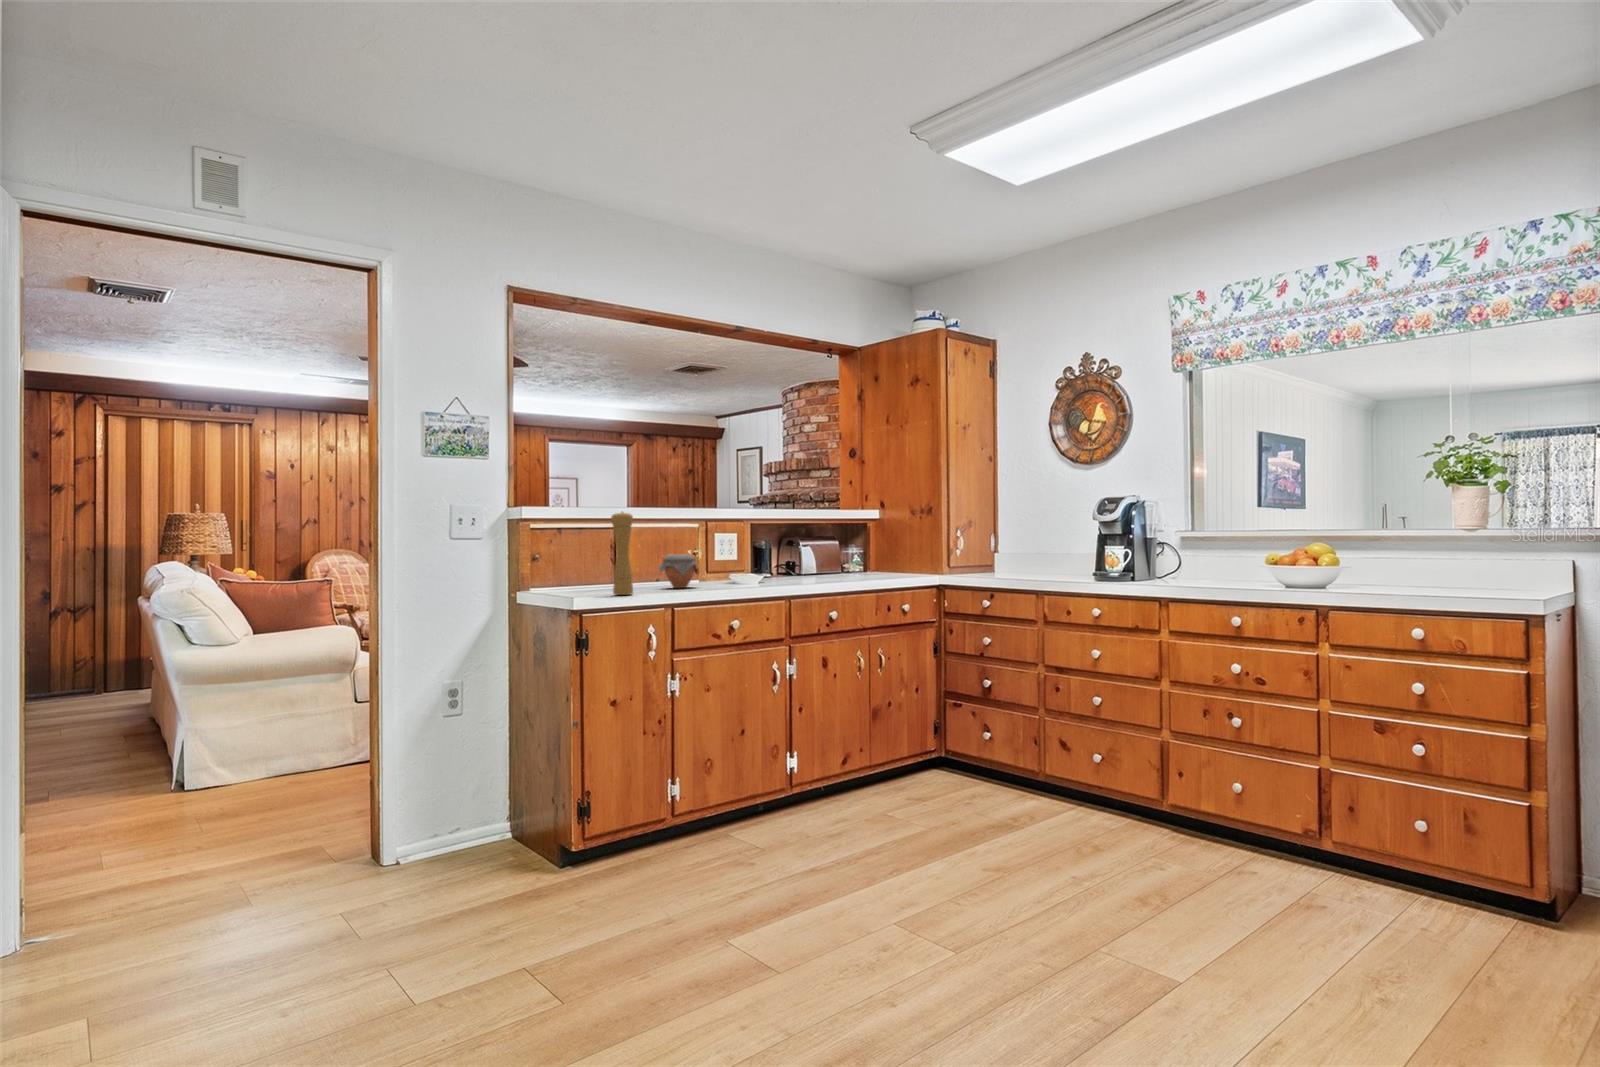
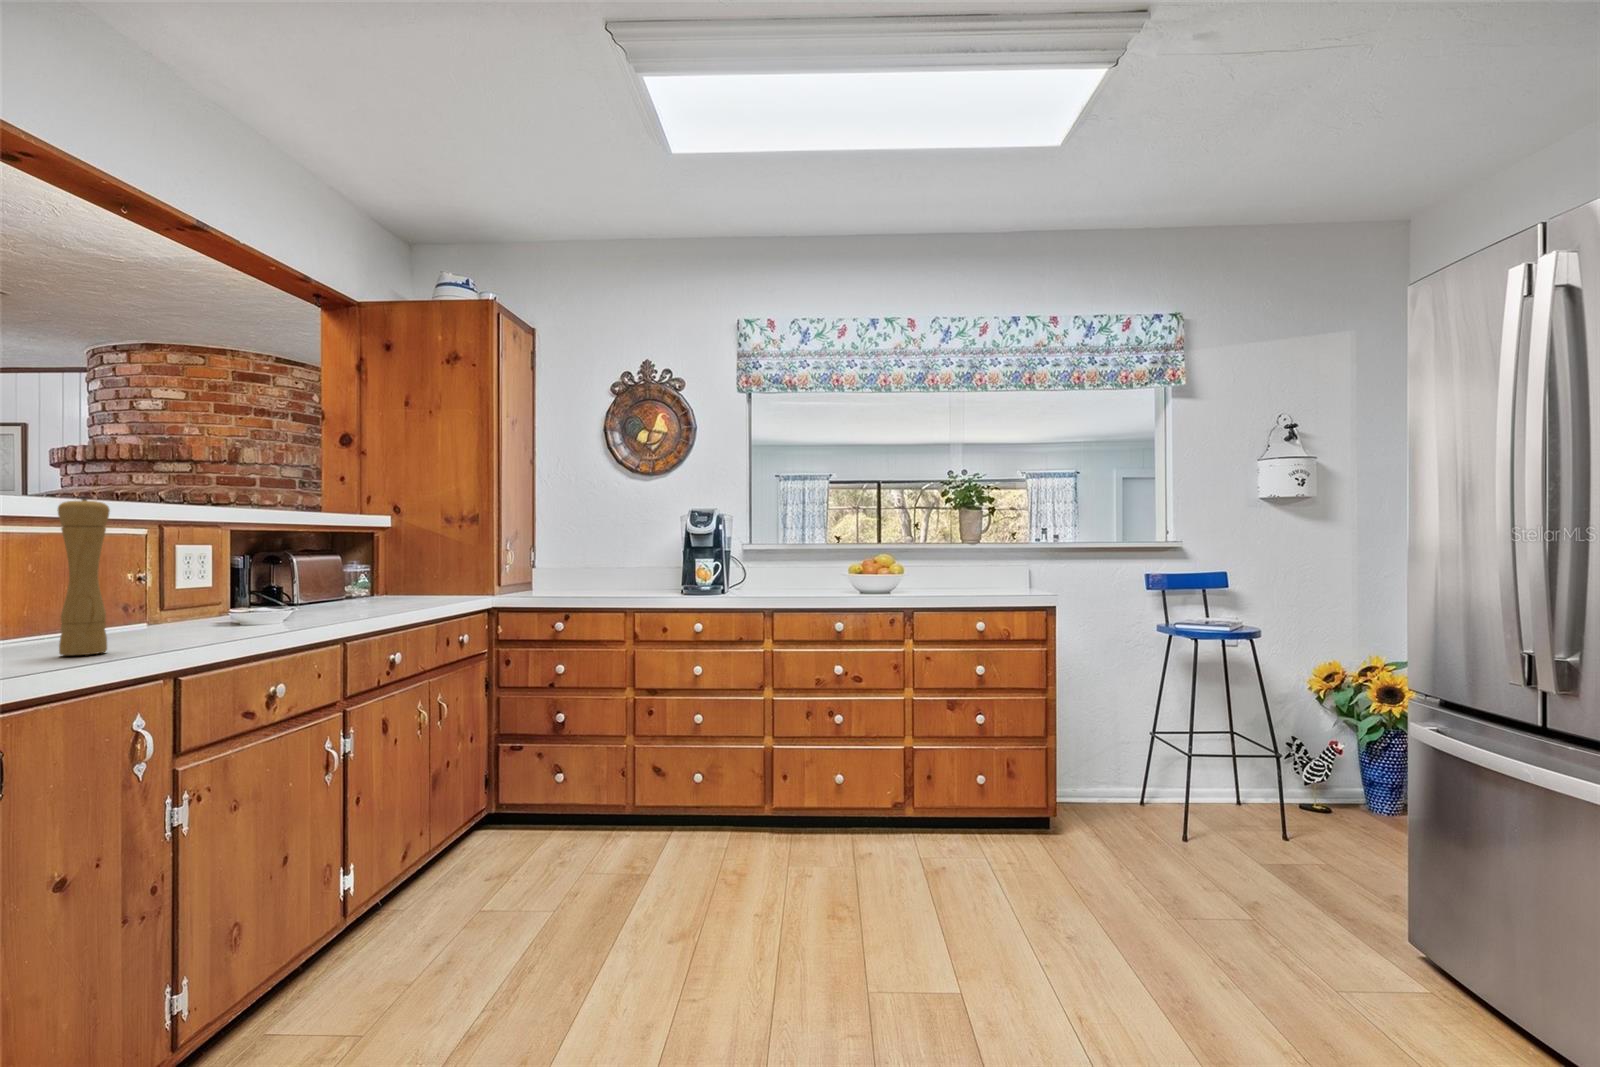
jar: present [659,554,698,588] -> none [112,576,198,635]

